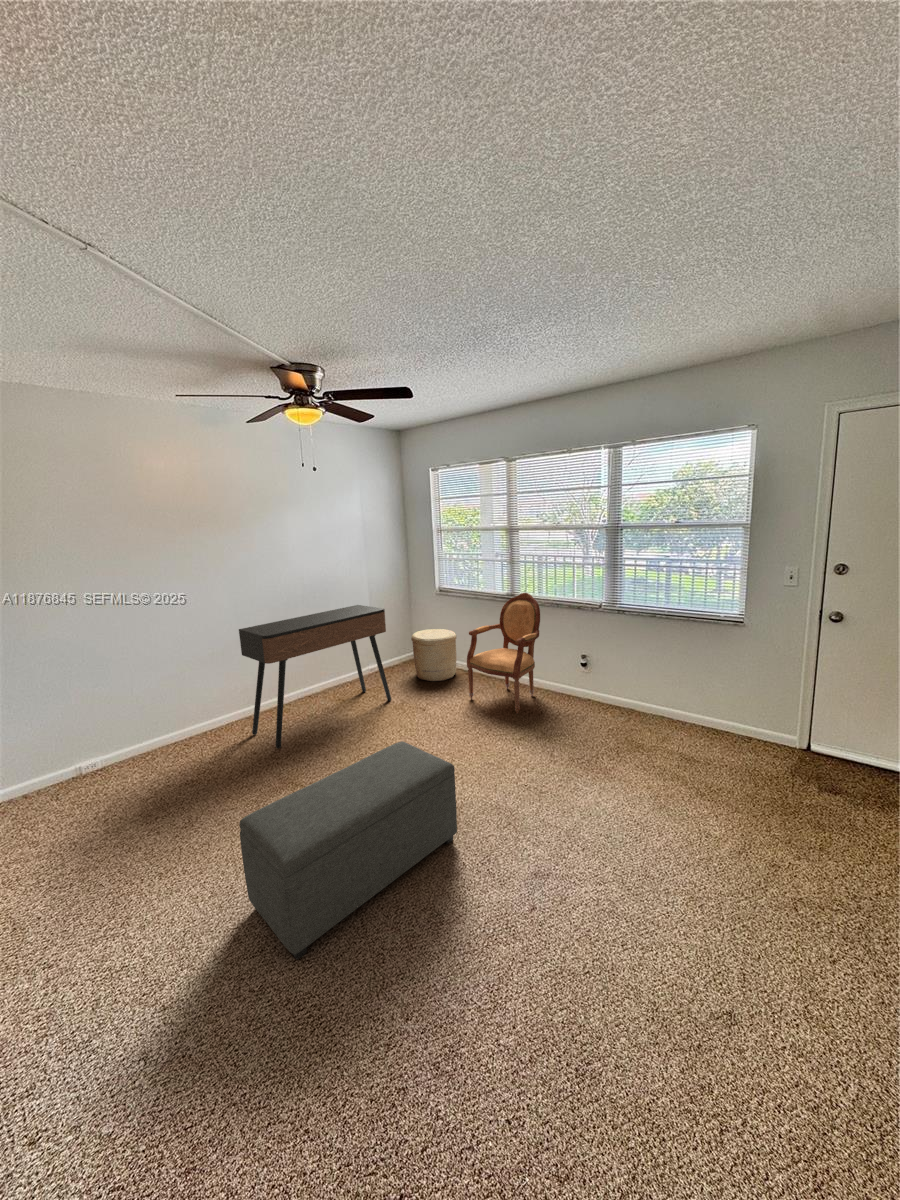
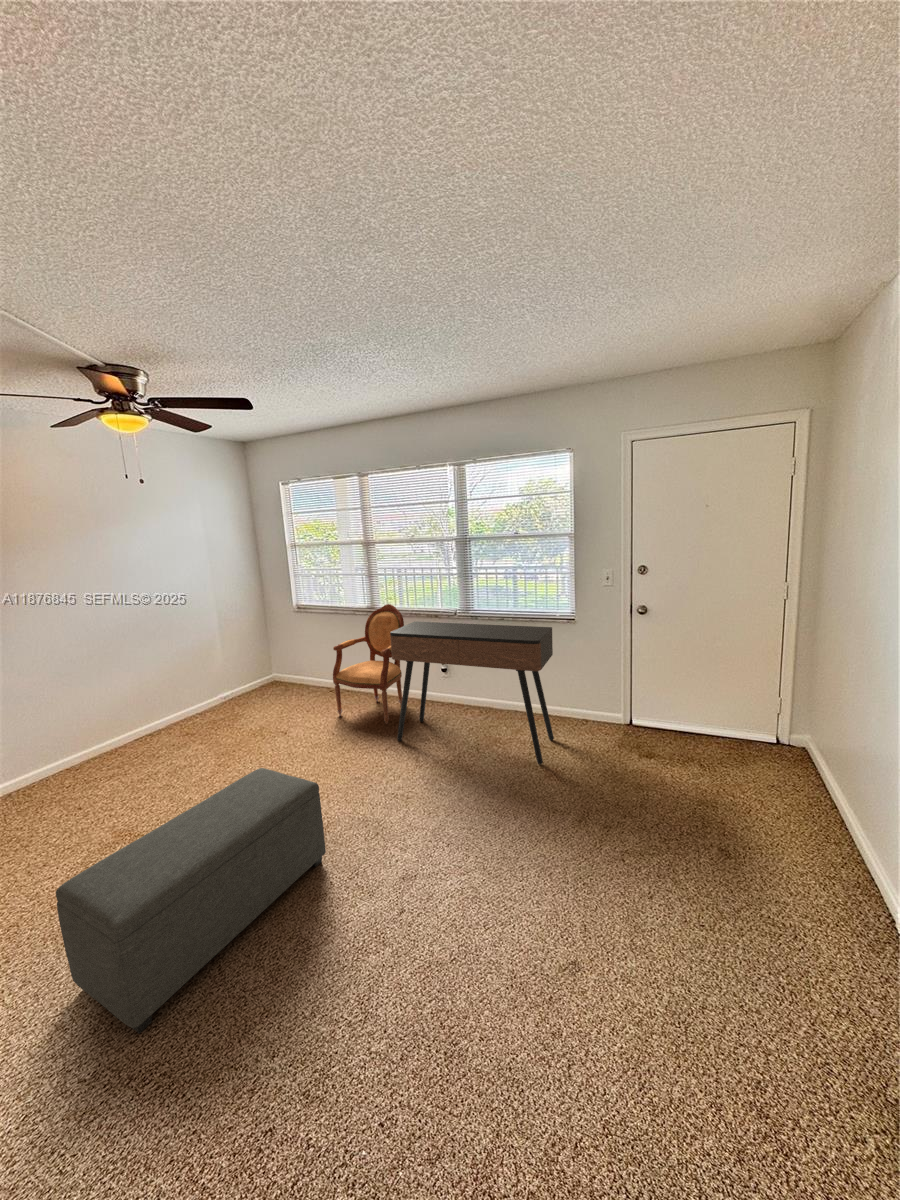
console table: present [239,605,391,748] -> present [390,622,554,764]
woven basket: present [411,629,456,681] -> none [272,647,323,702]

